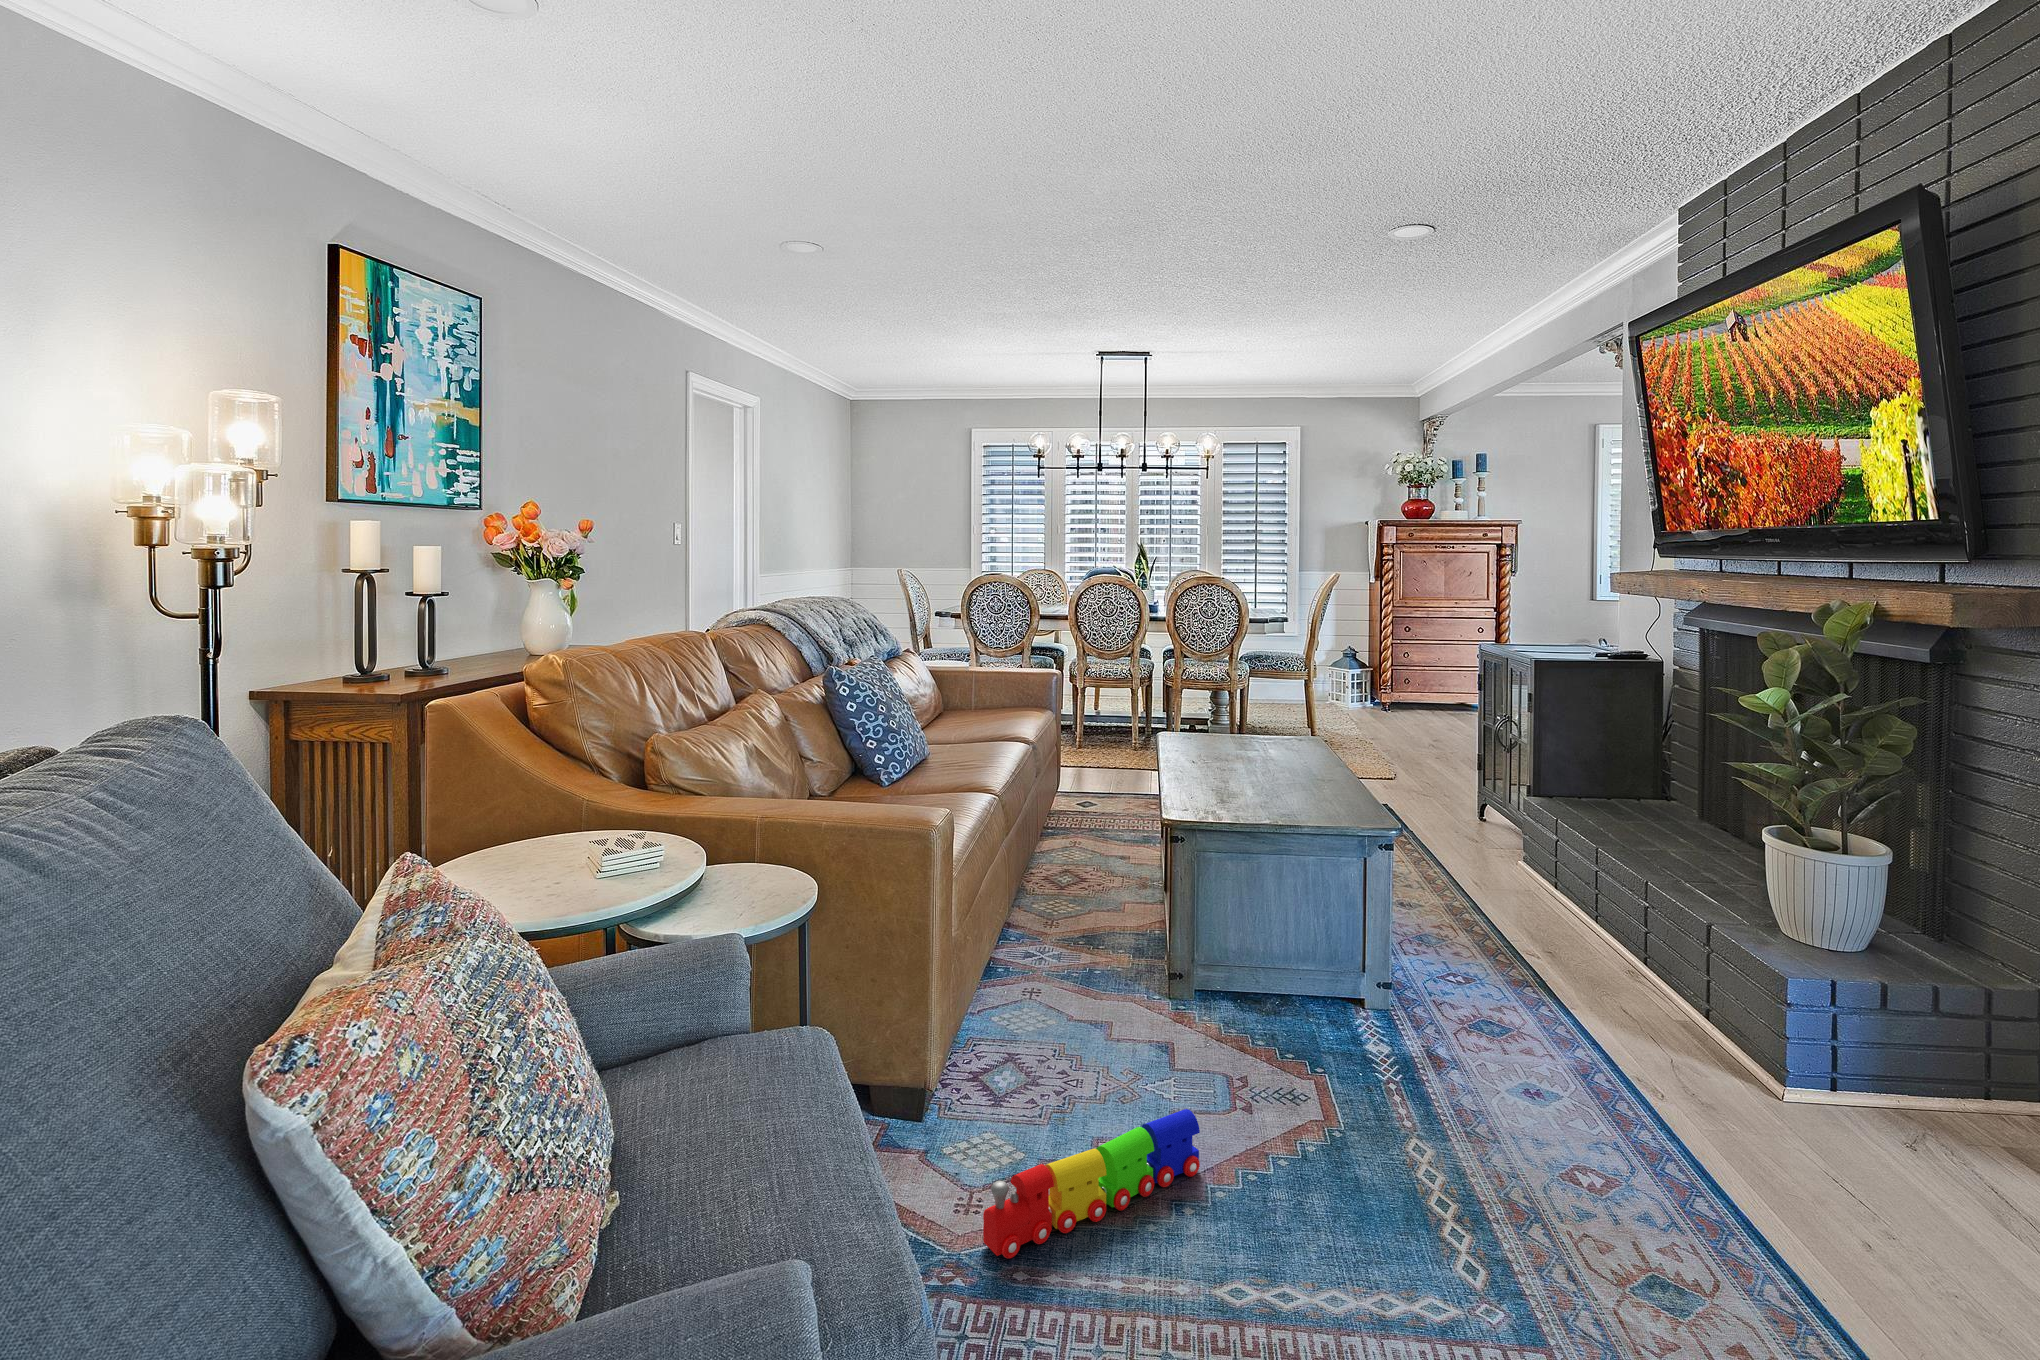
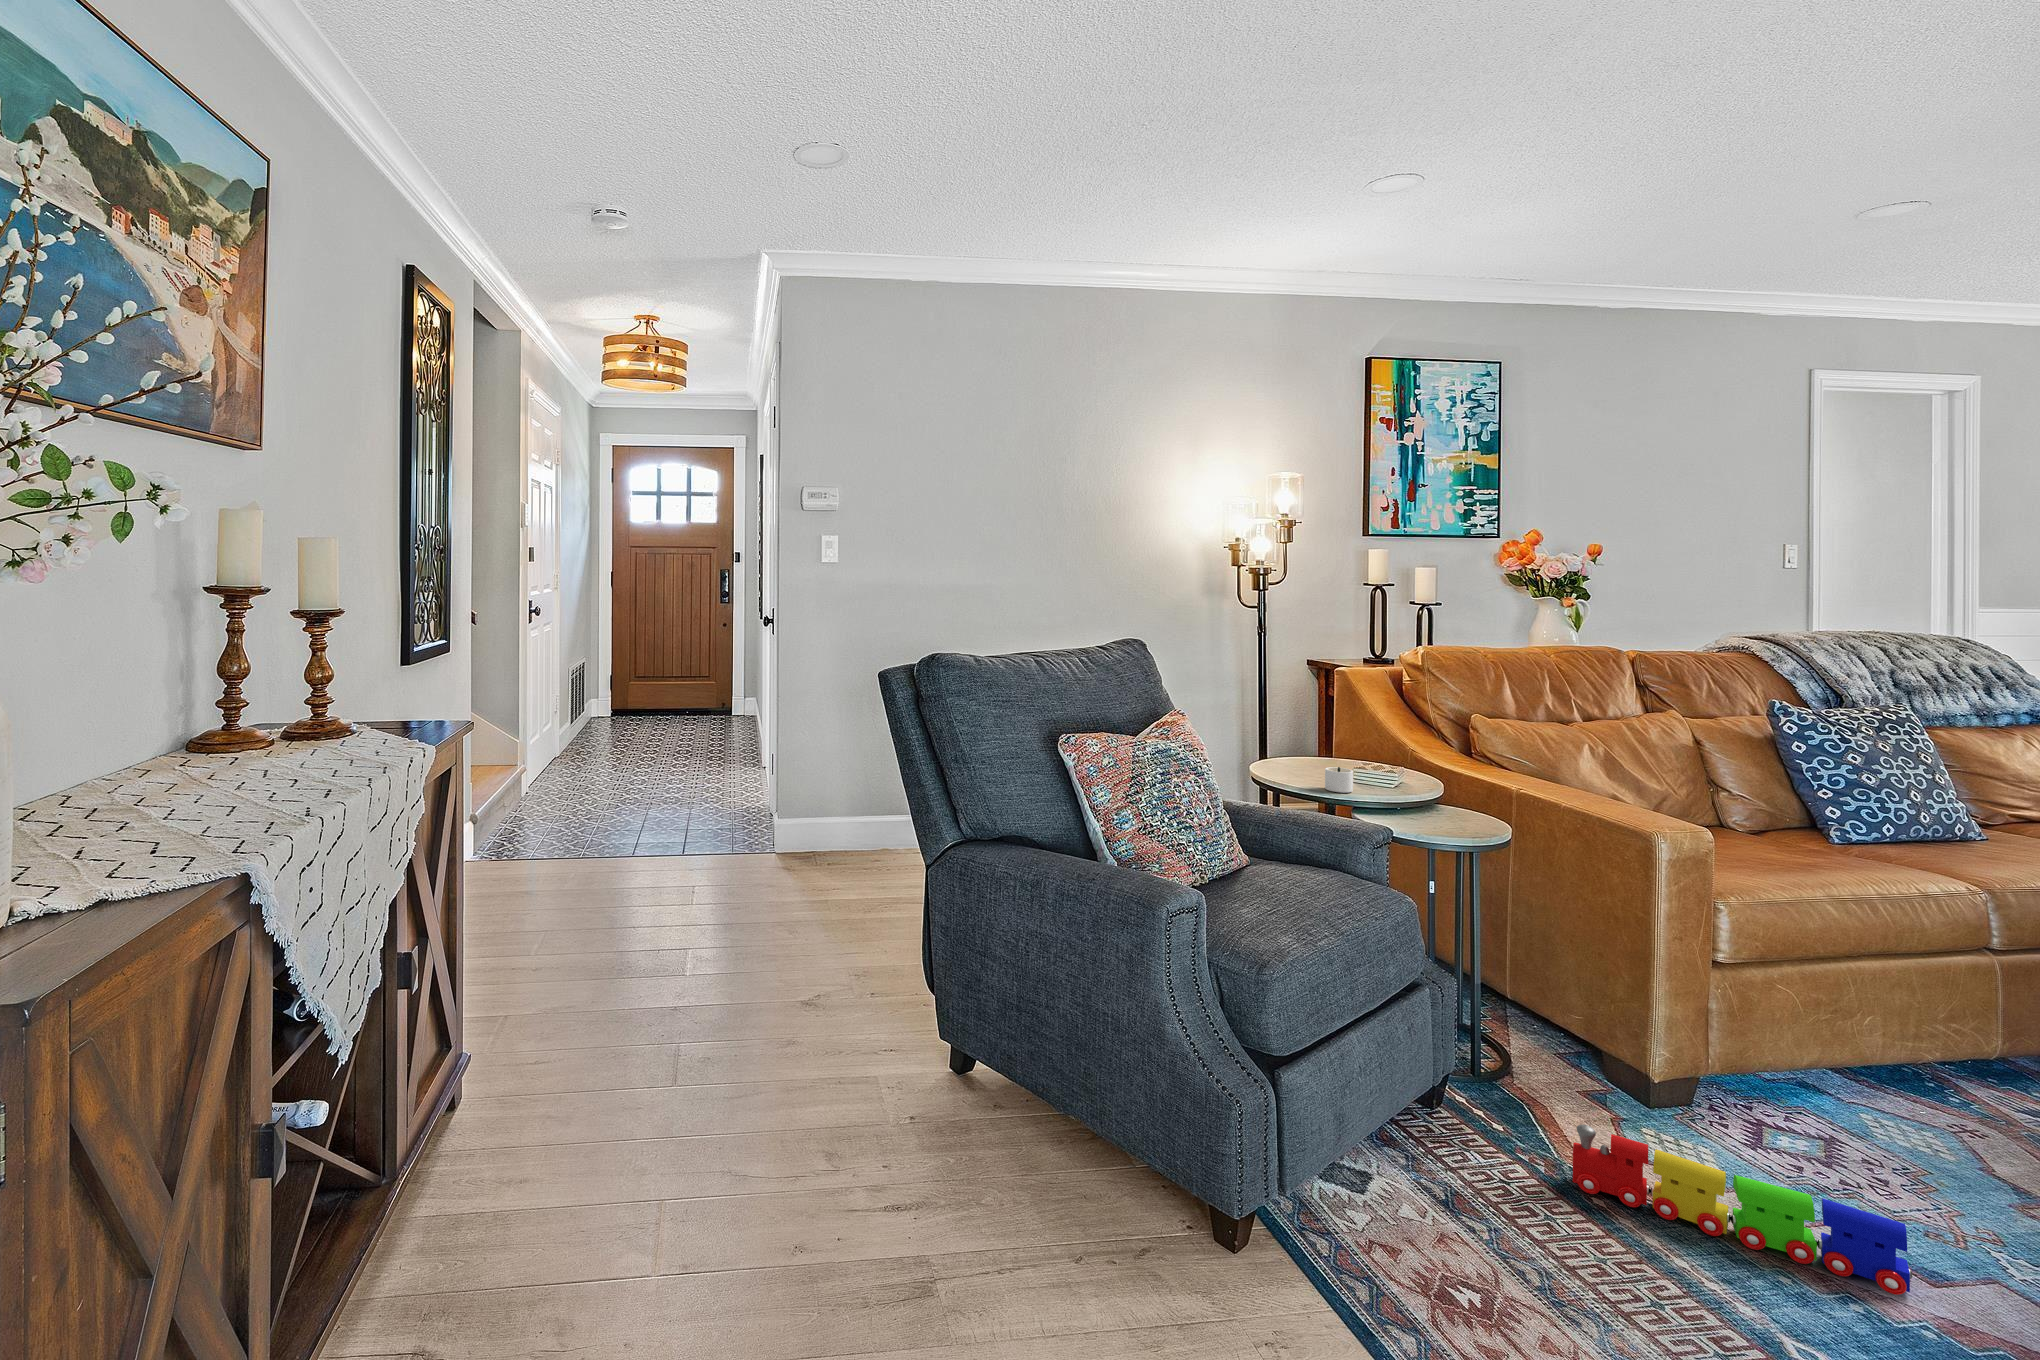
candle: none [557,847,616,888] -> present [1325,767,1353,793]

